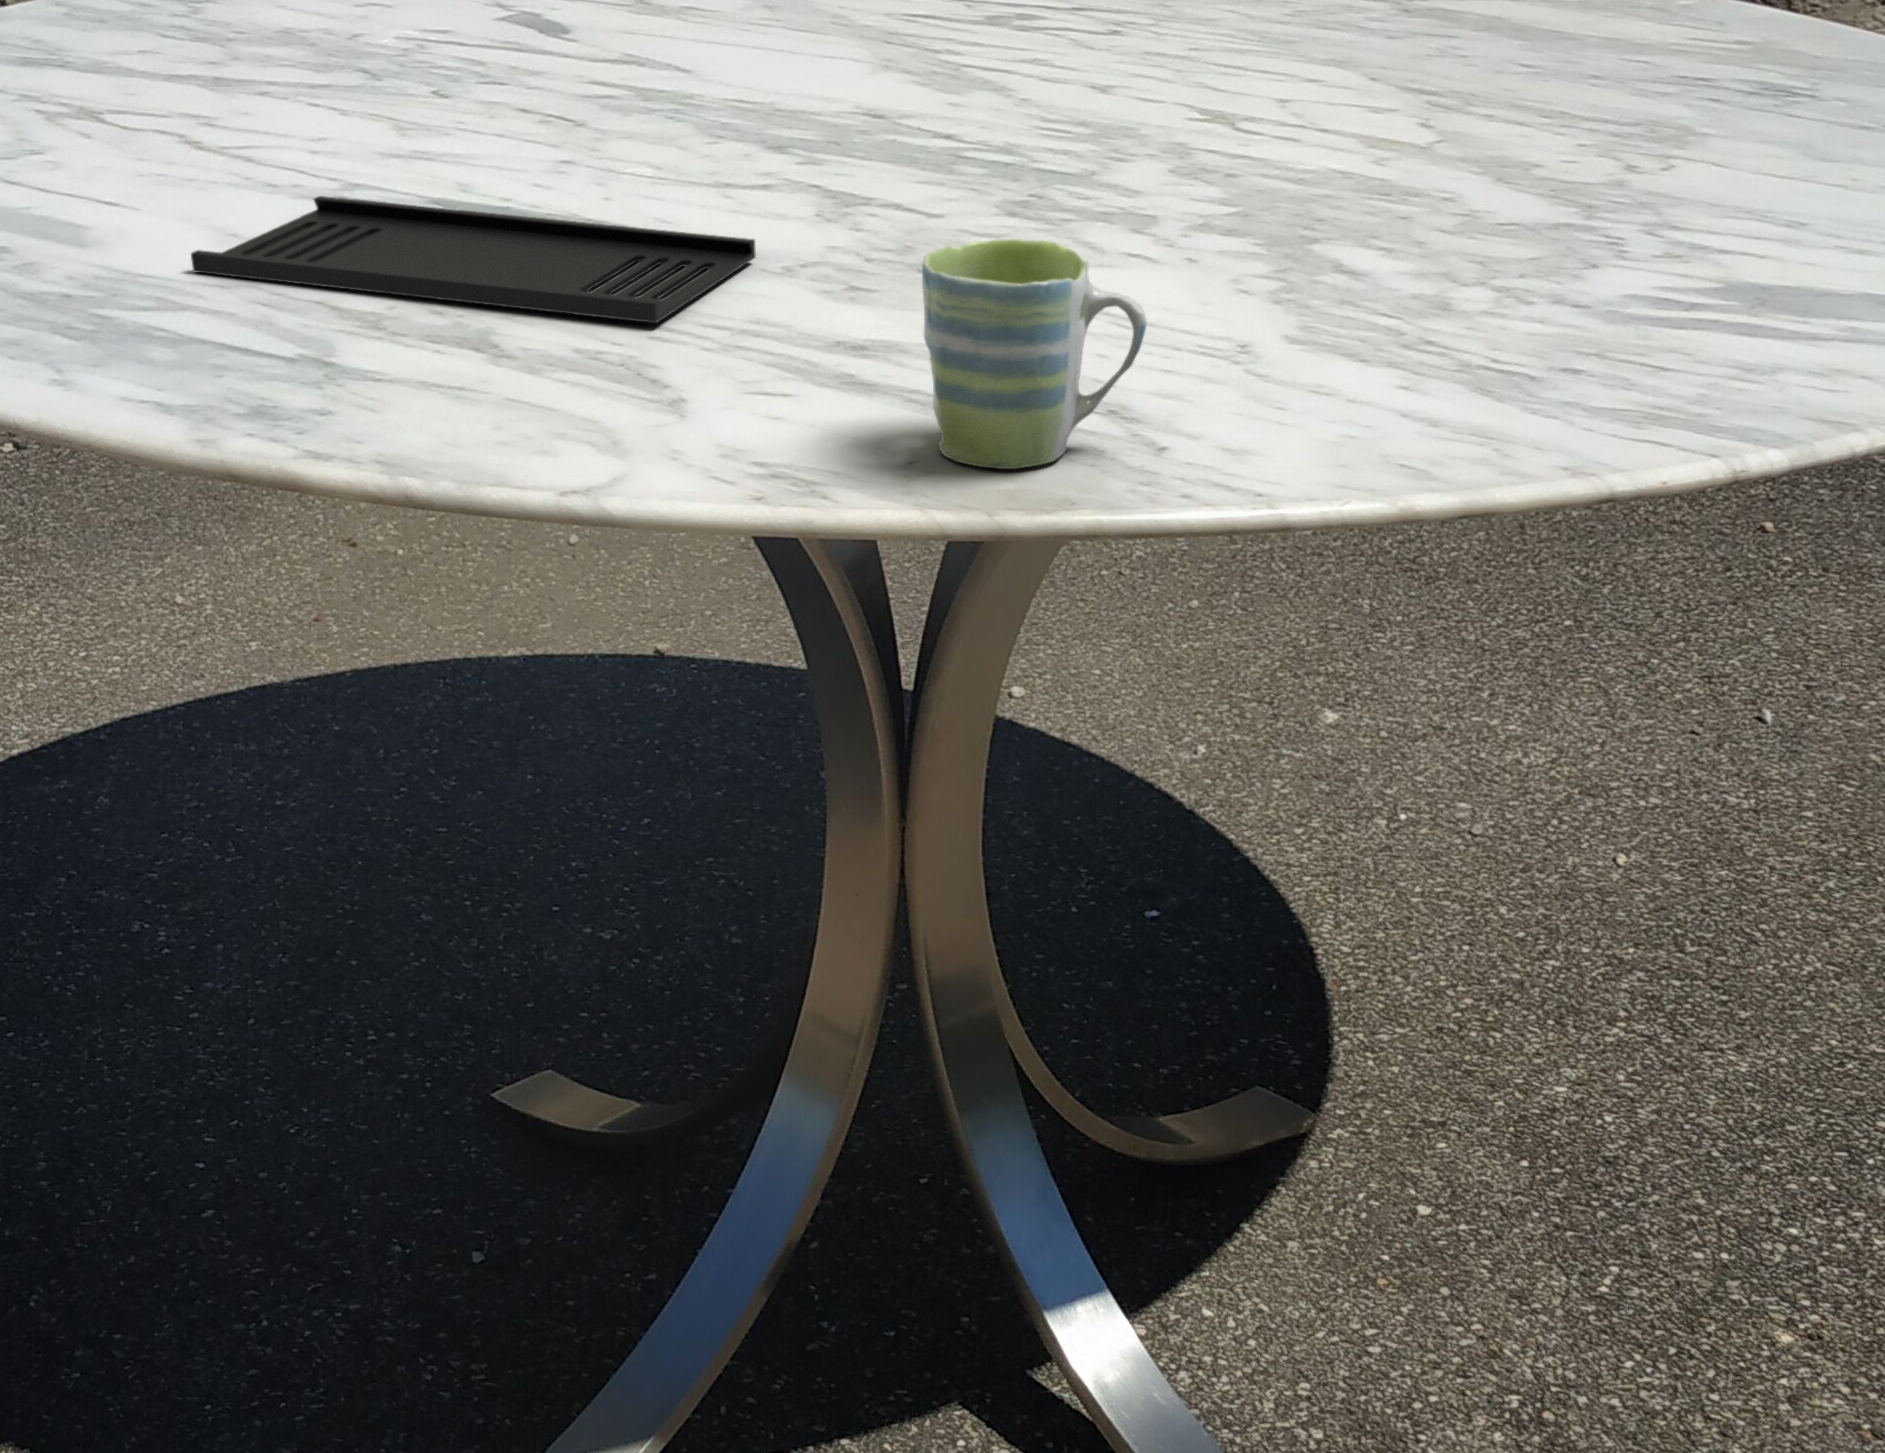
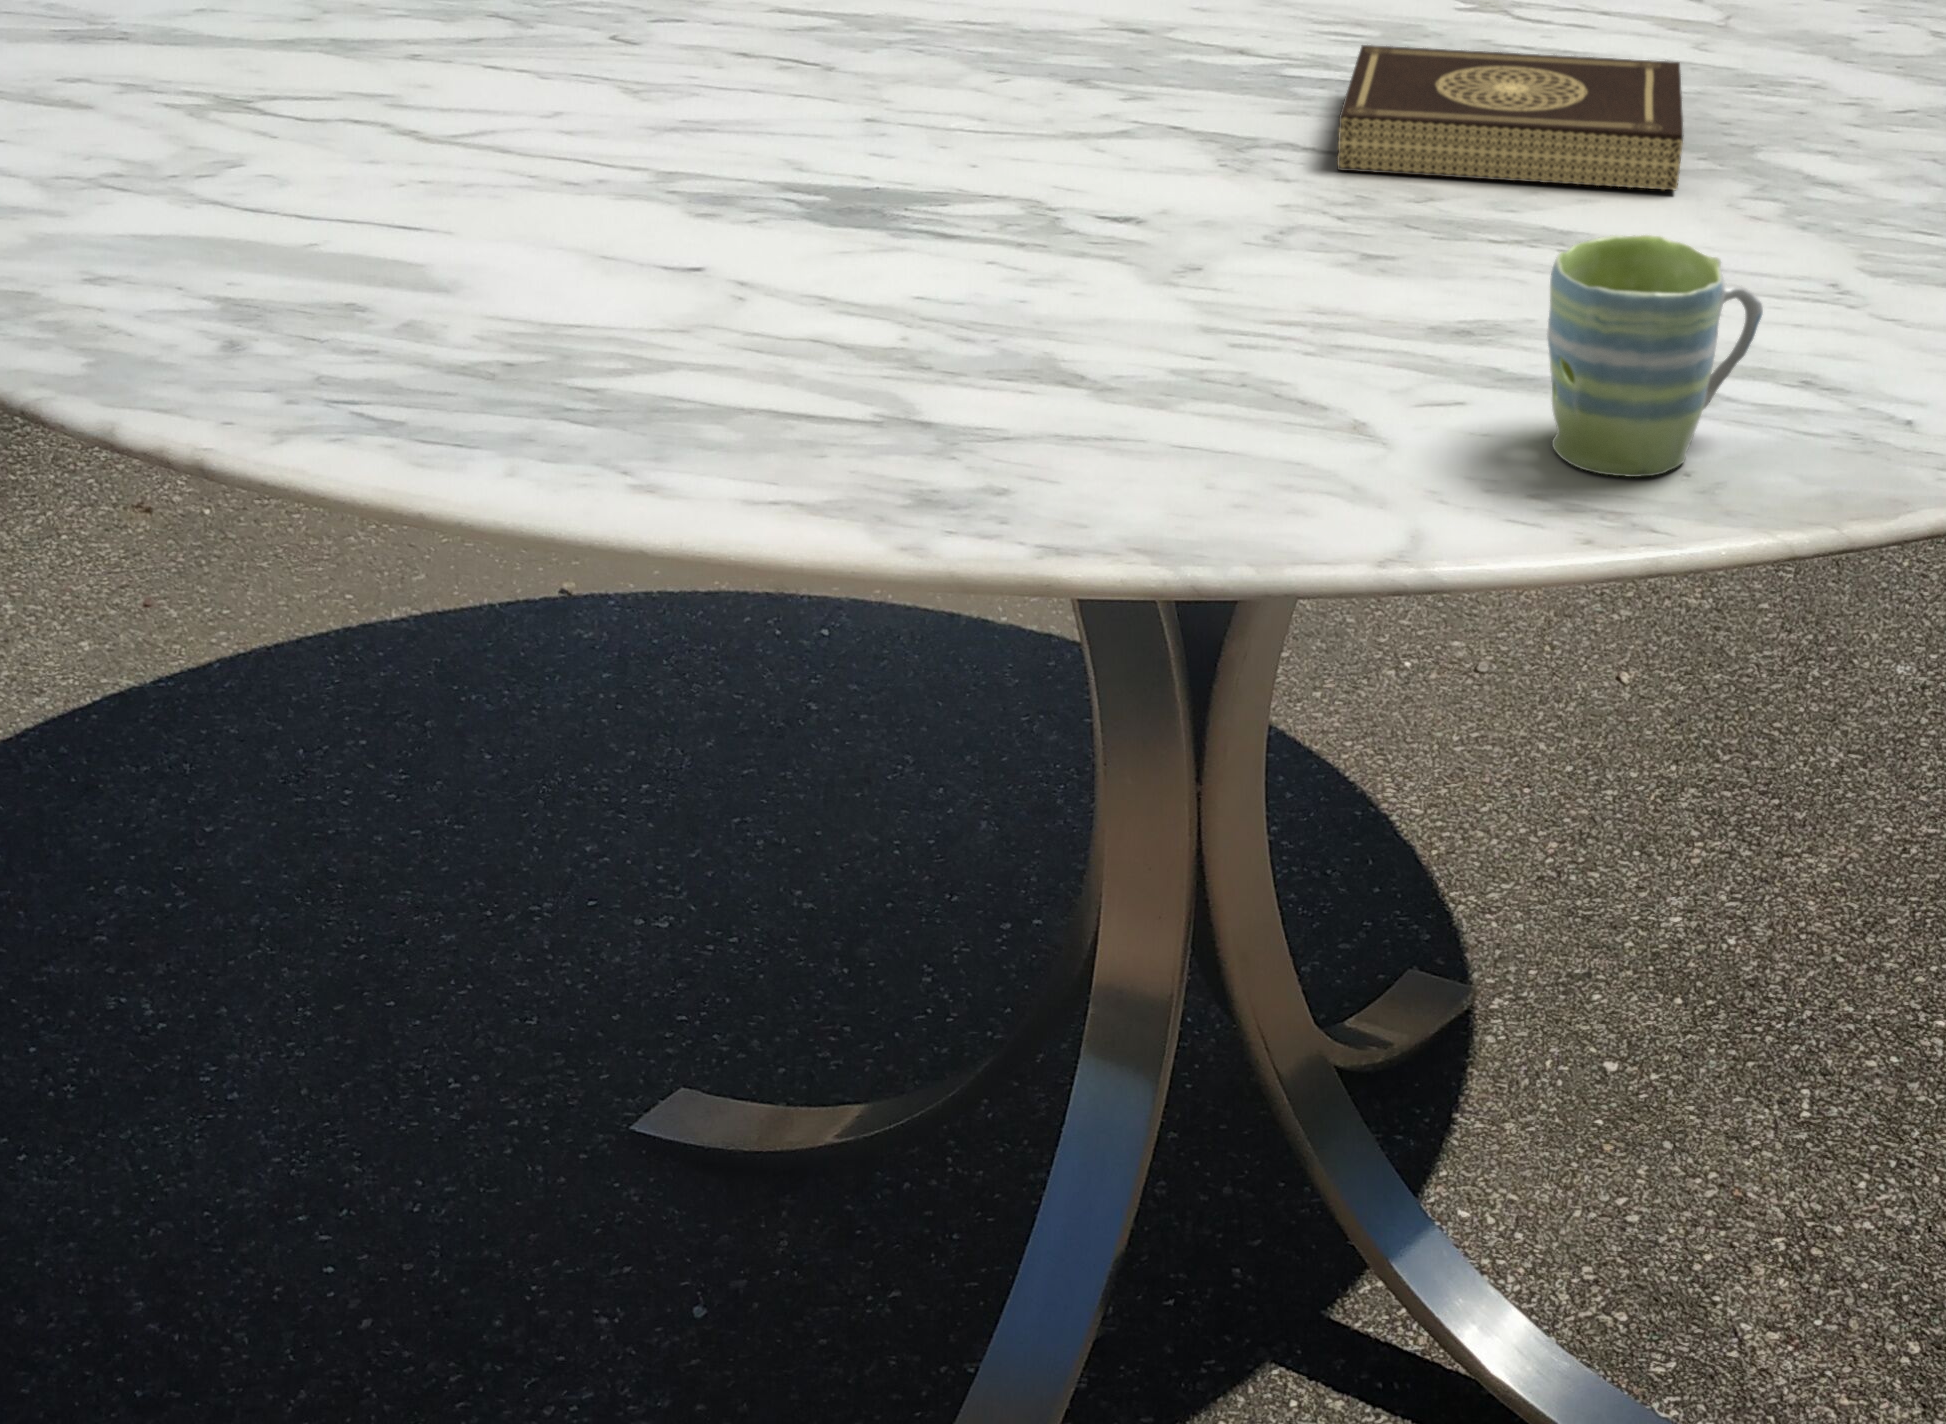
book: none [1004,121,1391,262] -> present [1337,45,1684,190]
tray: present [191,196,755,323] -> none [560,211,1144,338]

